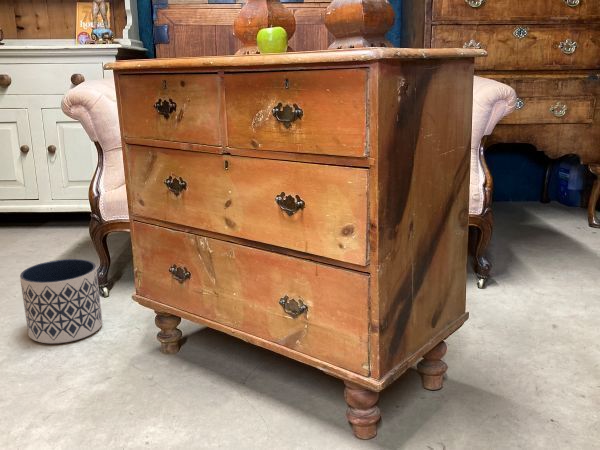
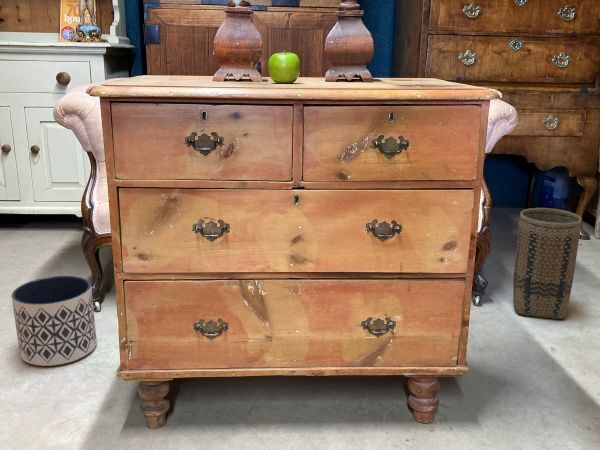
basket: none [518,190,584,301] -> present [513,208,582,319]

